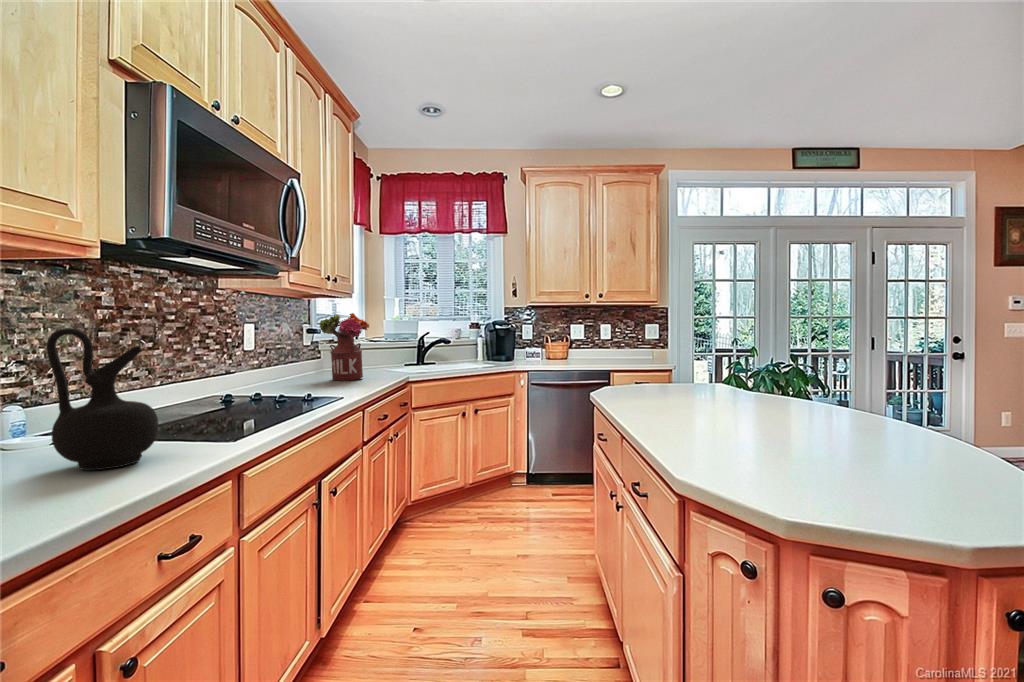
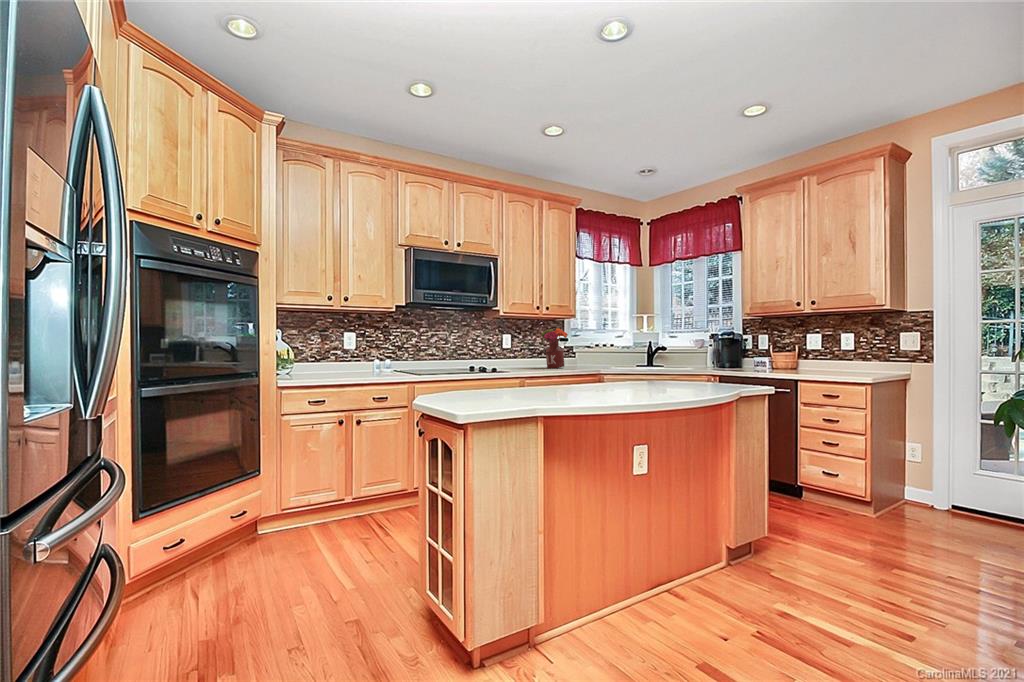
ceramic jug: present [46,328,159,470] -> none [365,333,389,373]

